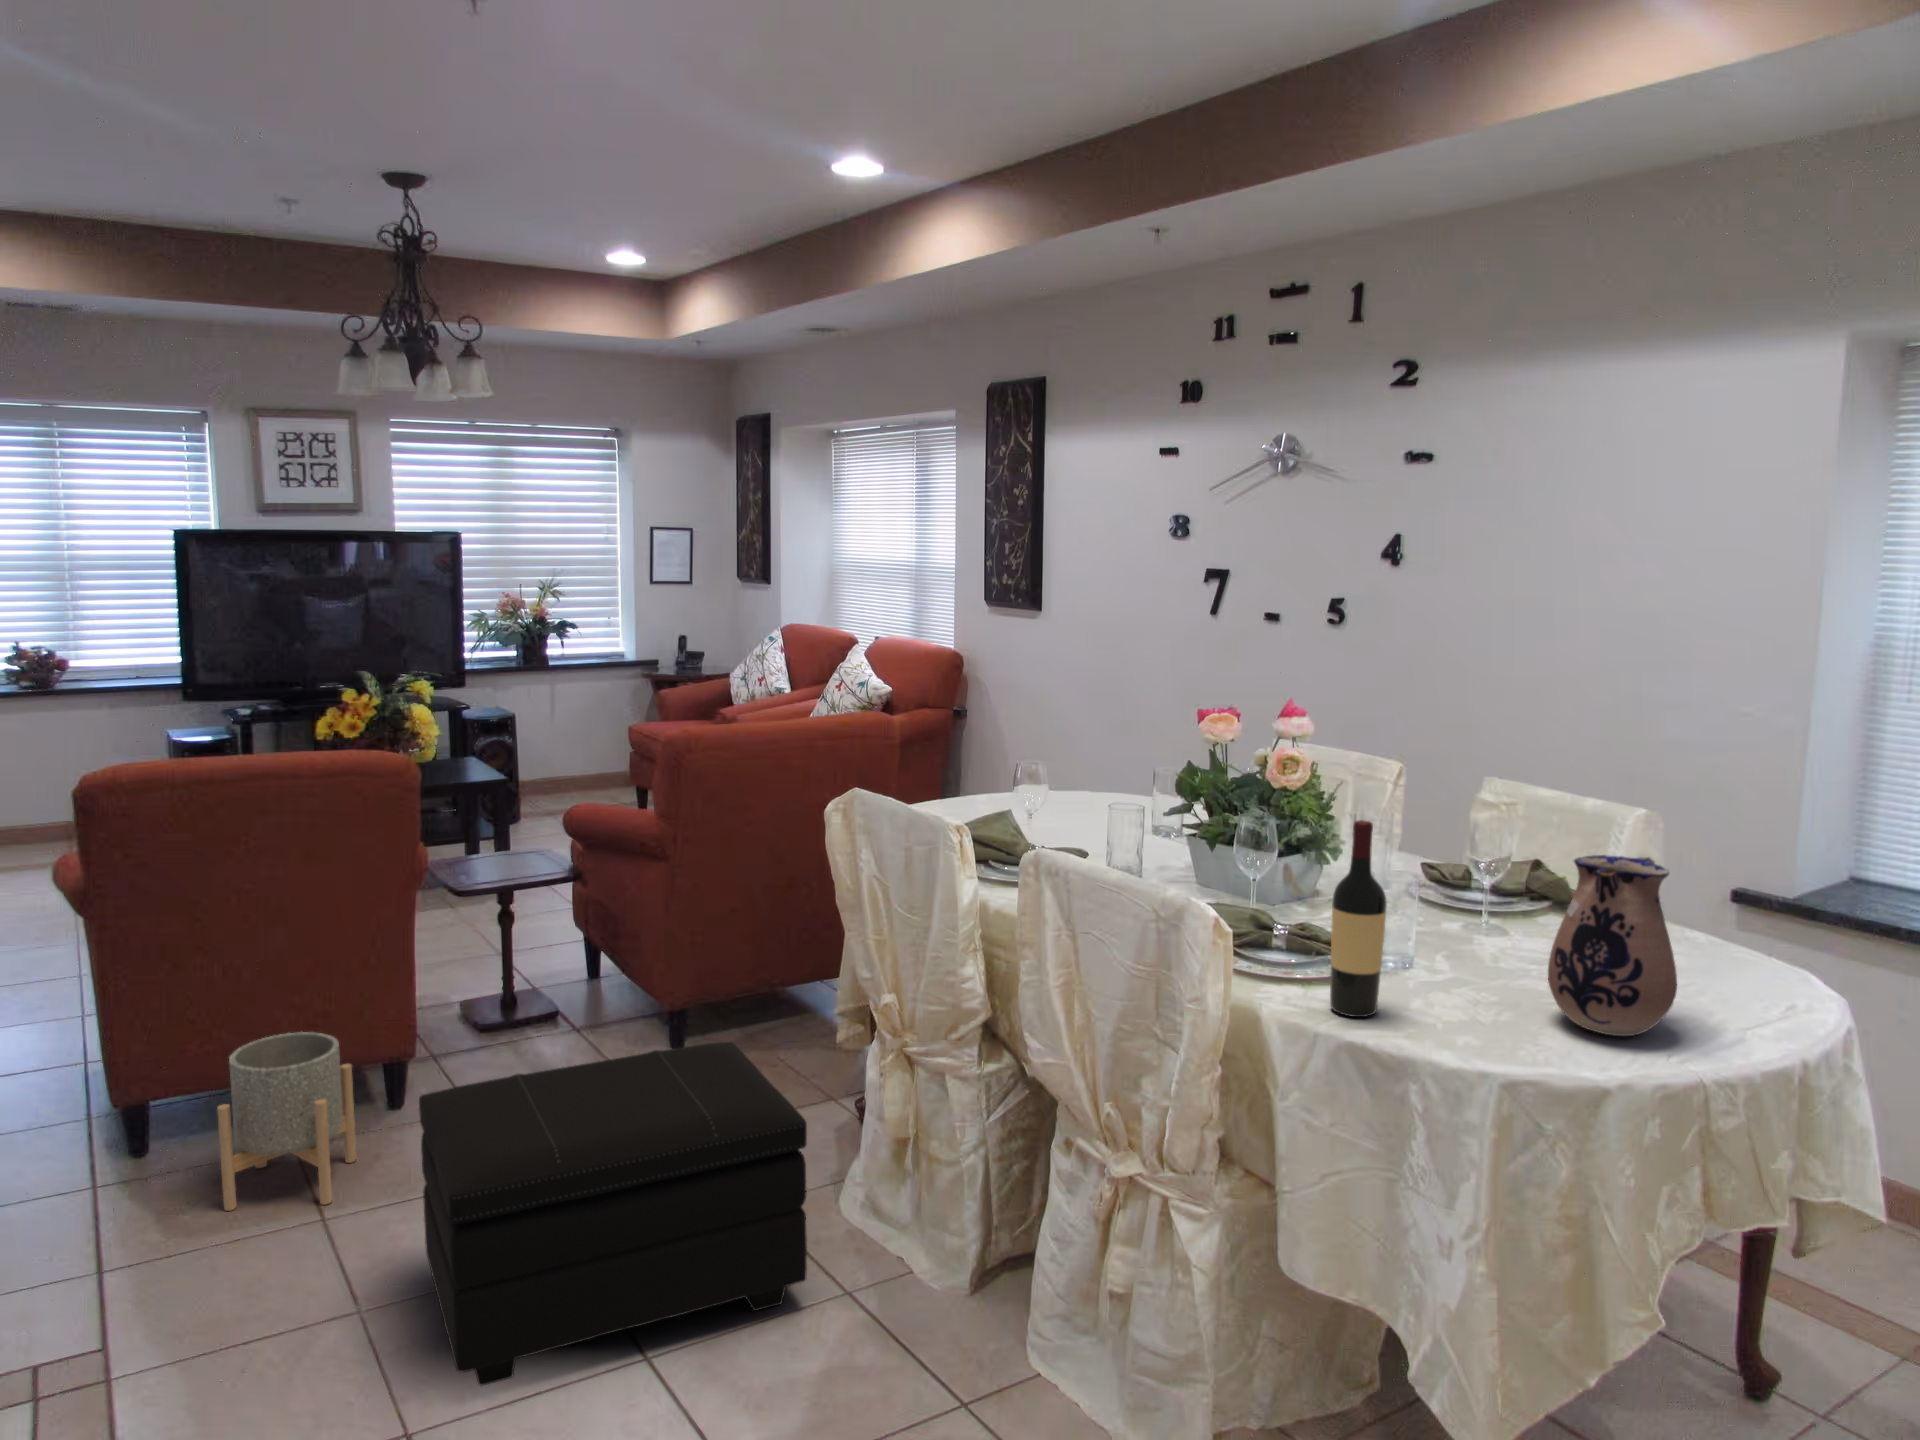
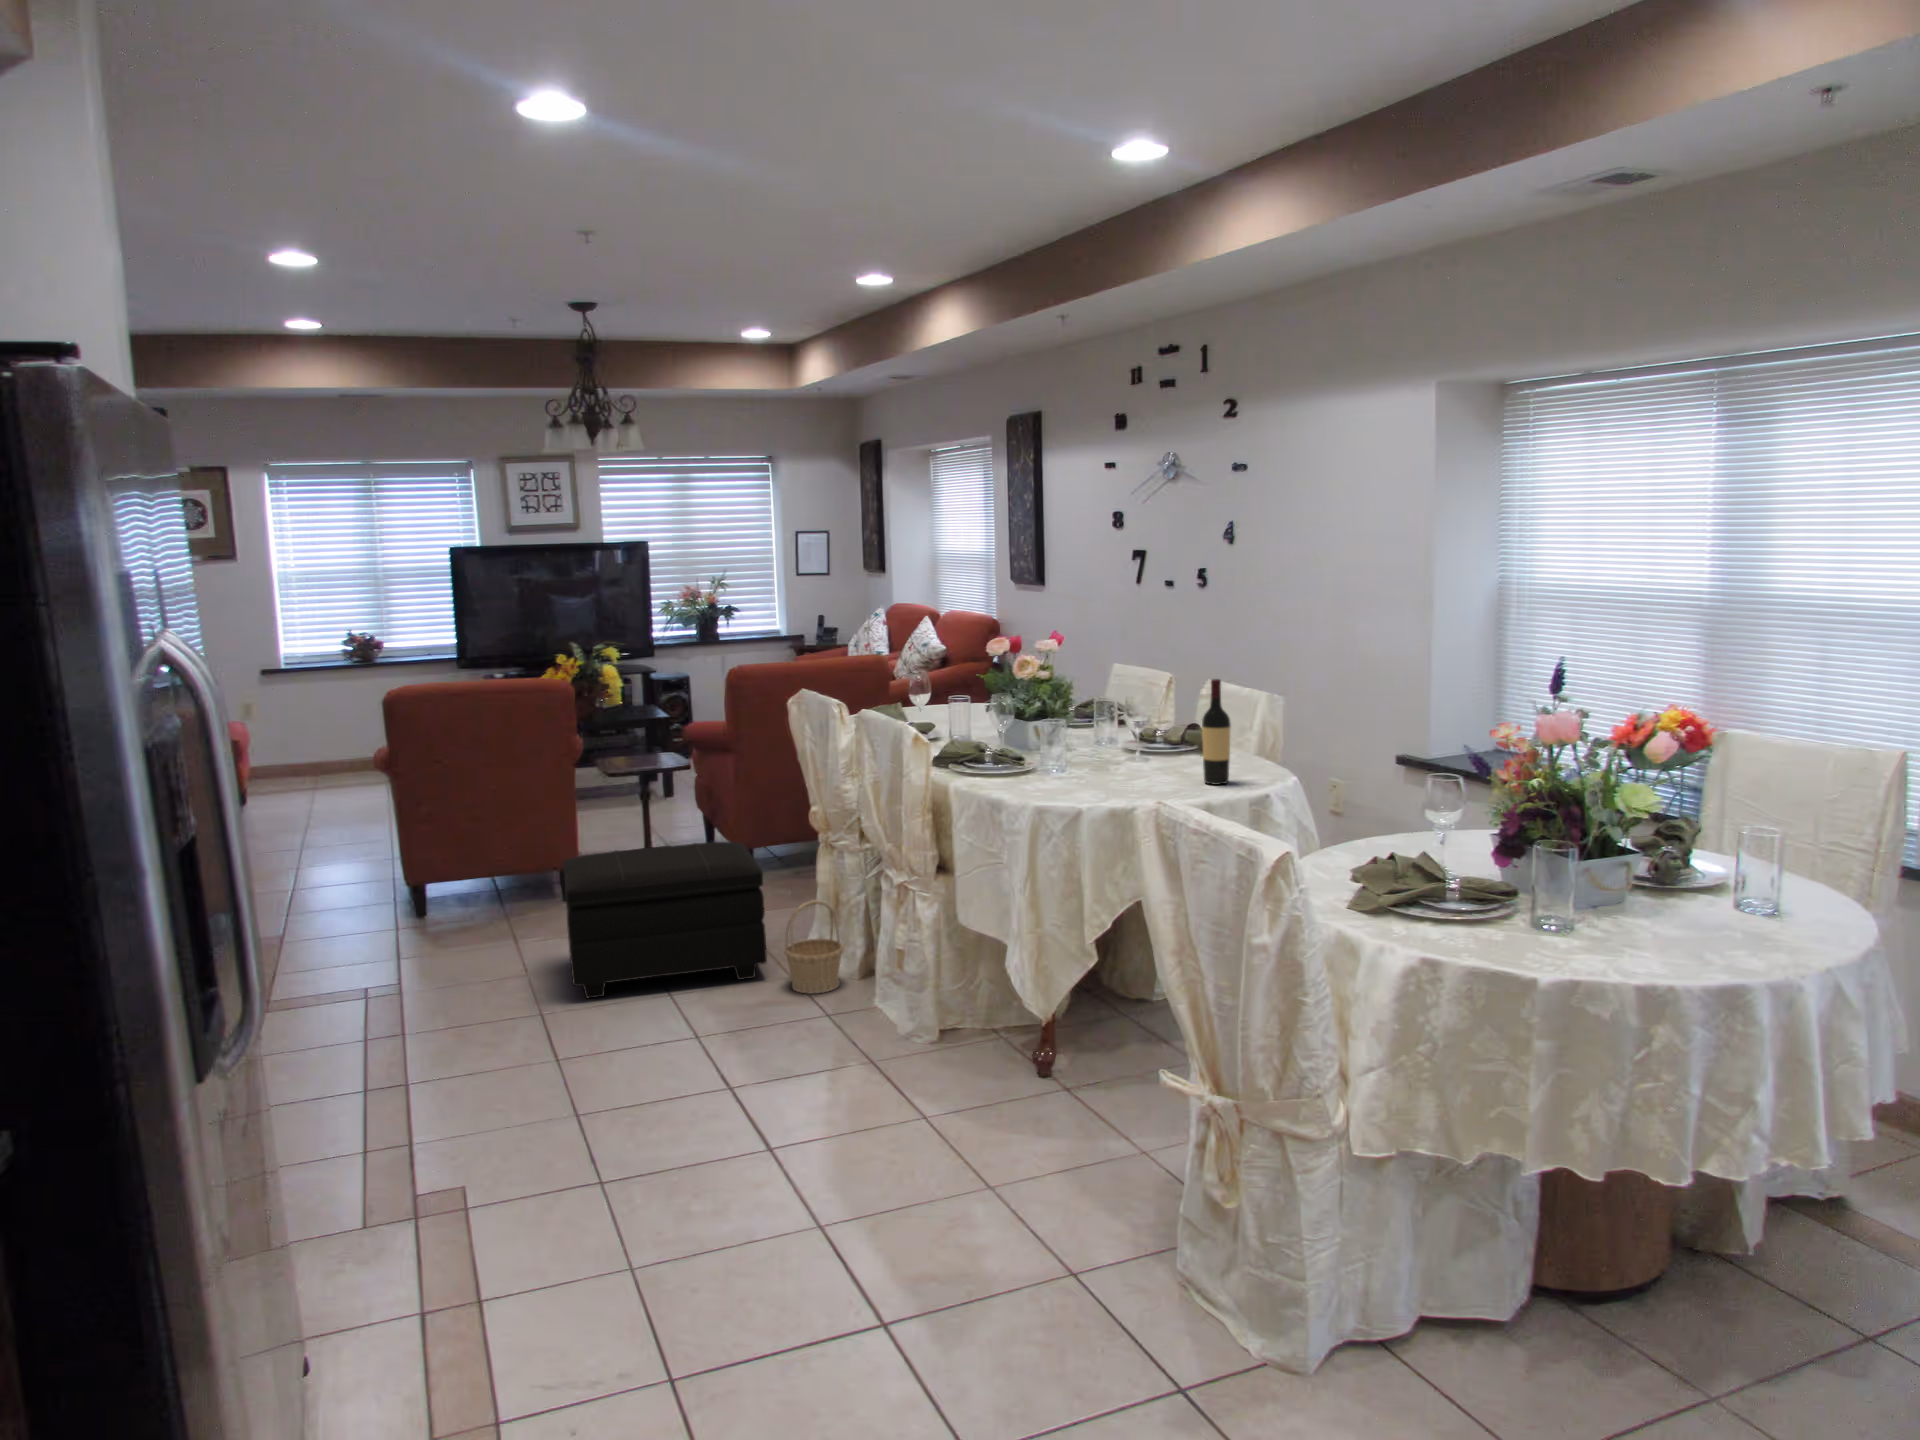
wine bottle: present [1330,820,1387,1017] -> present [1202,679,1231,785]
ceramic pitcher: present [1548,855,1677,1036] -> none [1090,699,1157,791]
planter: present [217,1032,356,1211] -> none [464,843,543,938]
basket: none [847,1171,953,1345] -> present [784,900,844,993]

